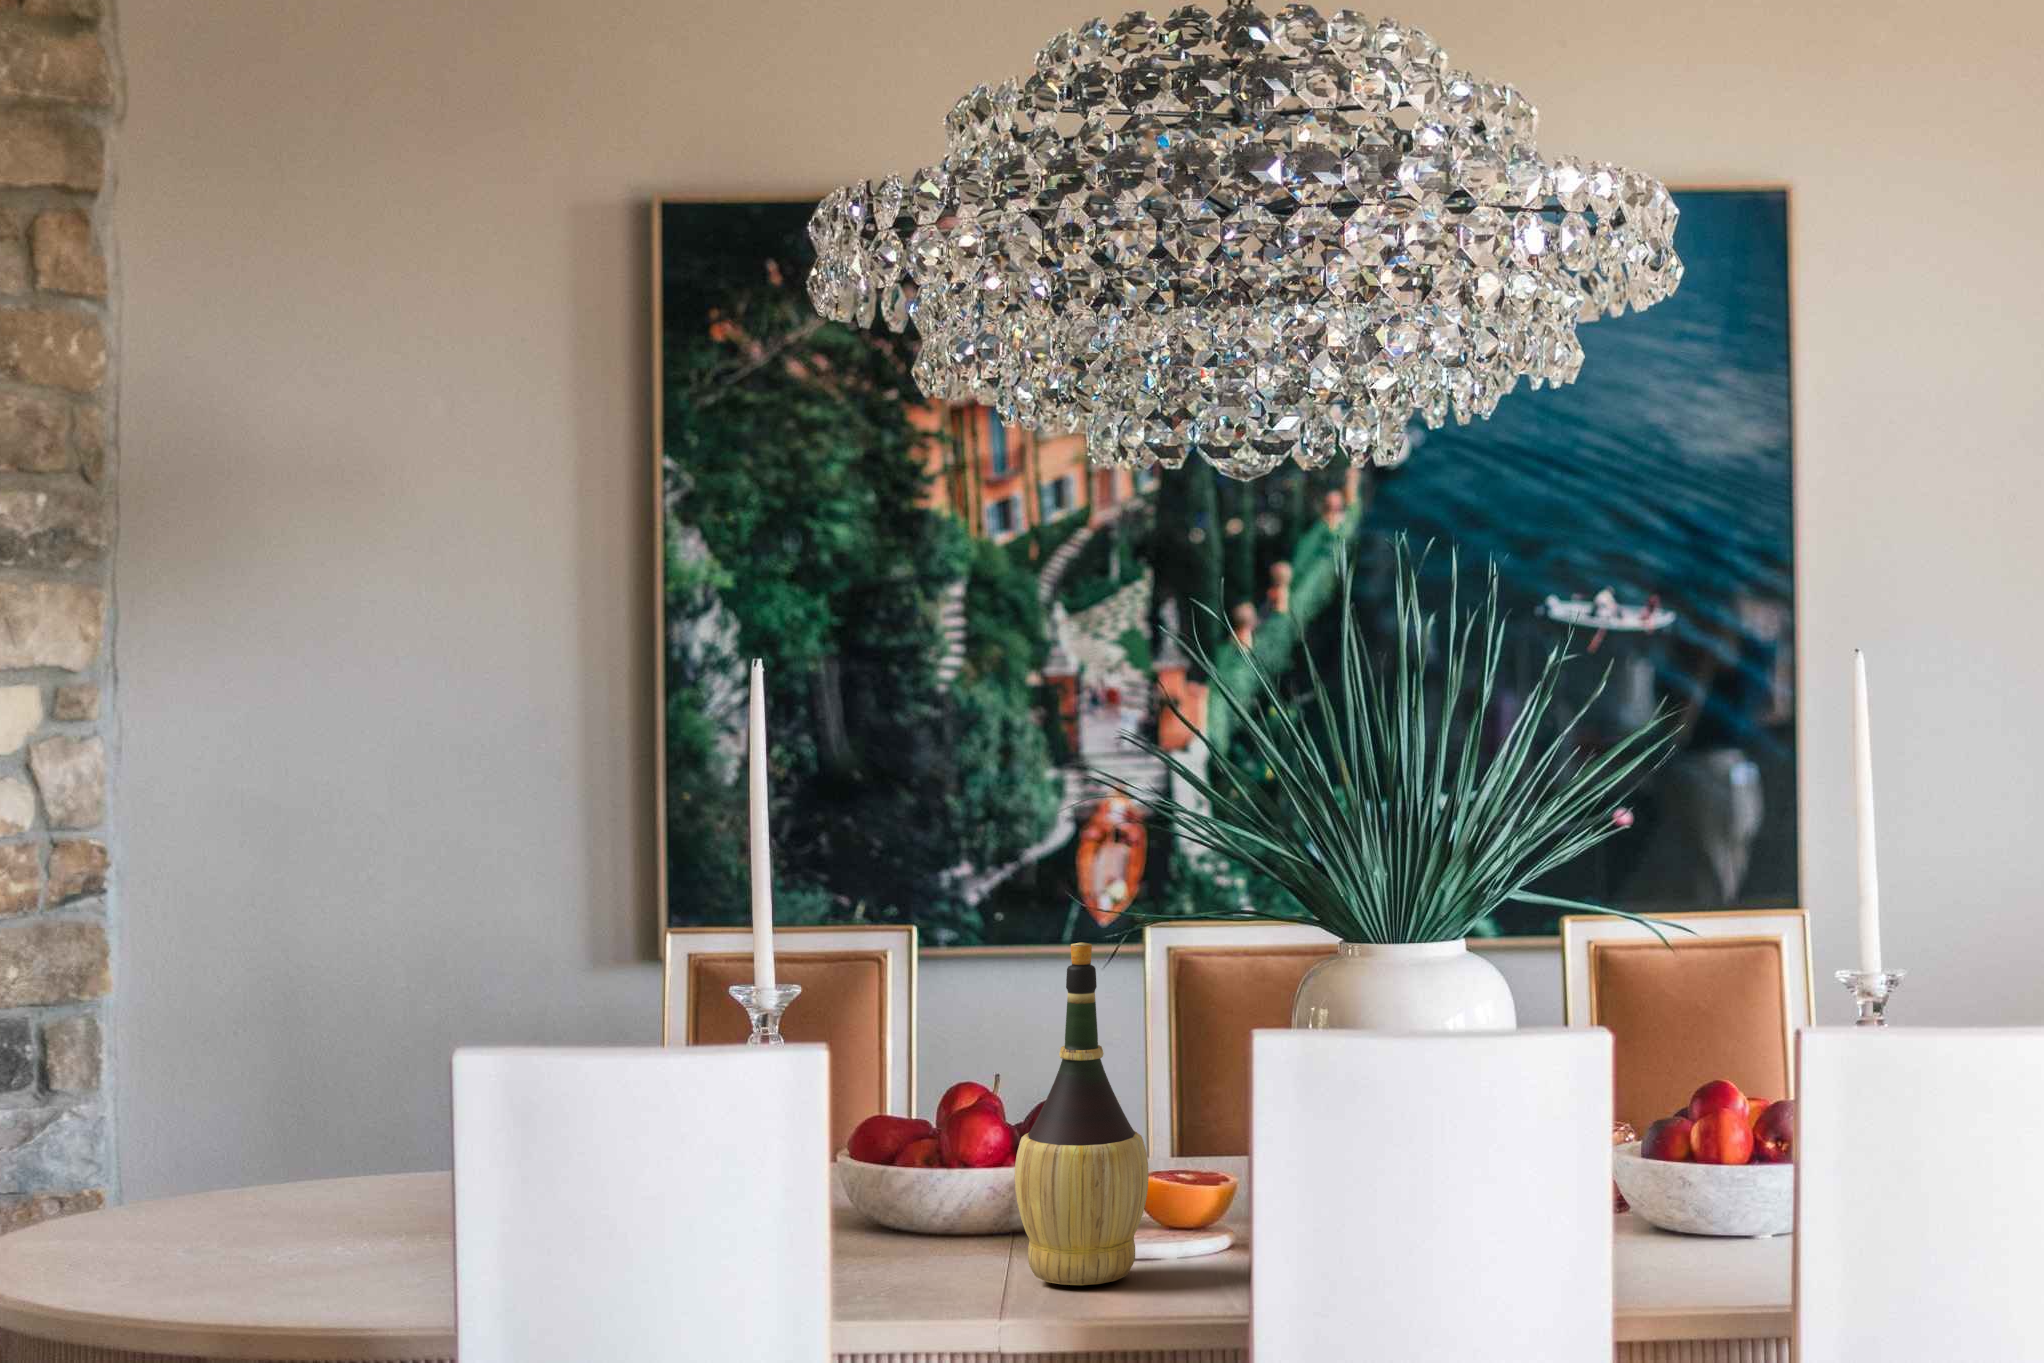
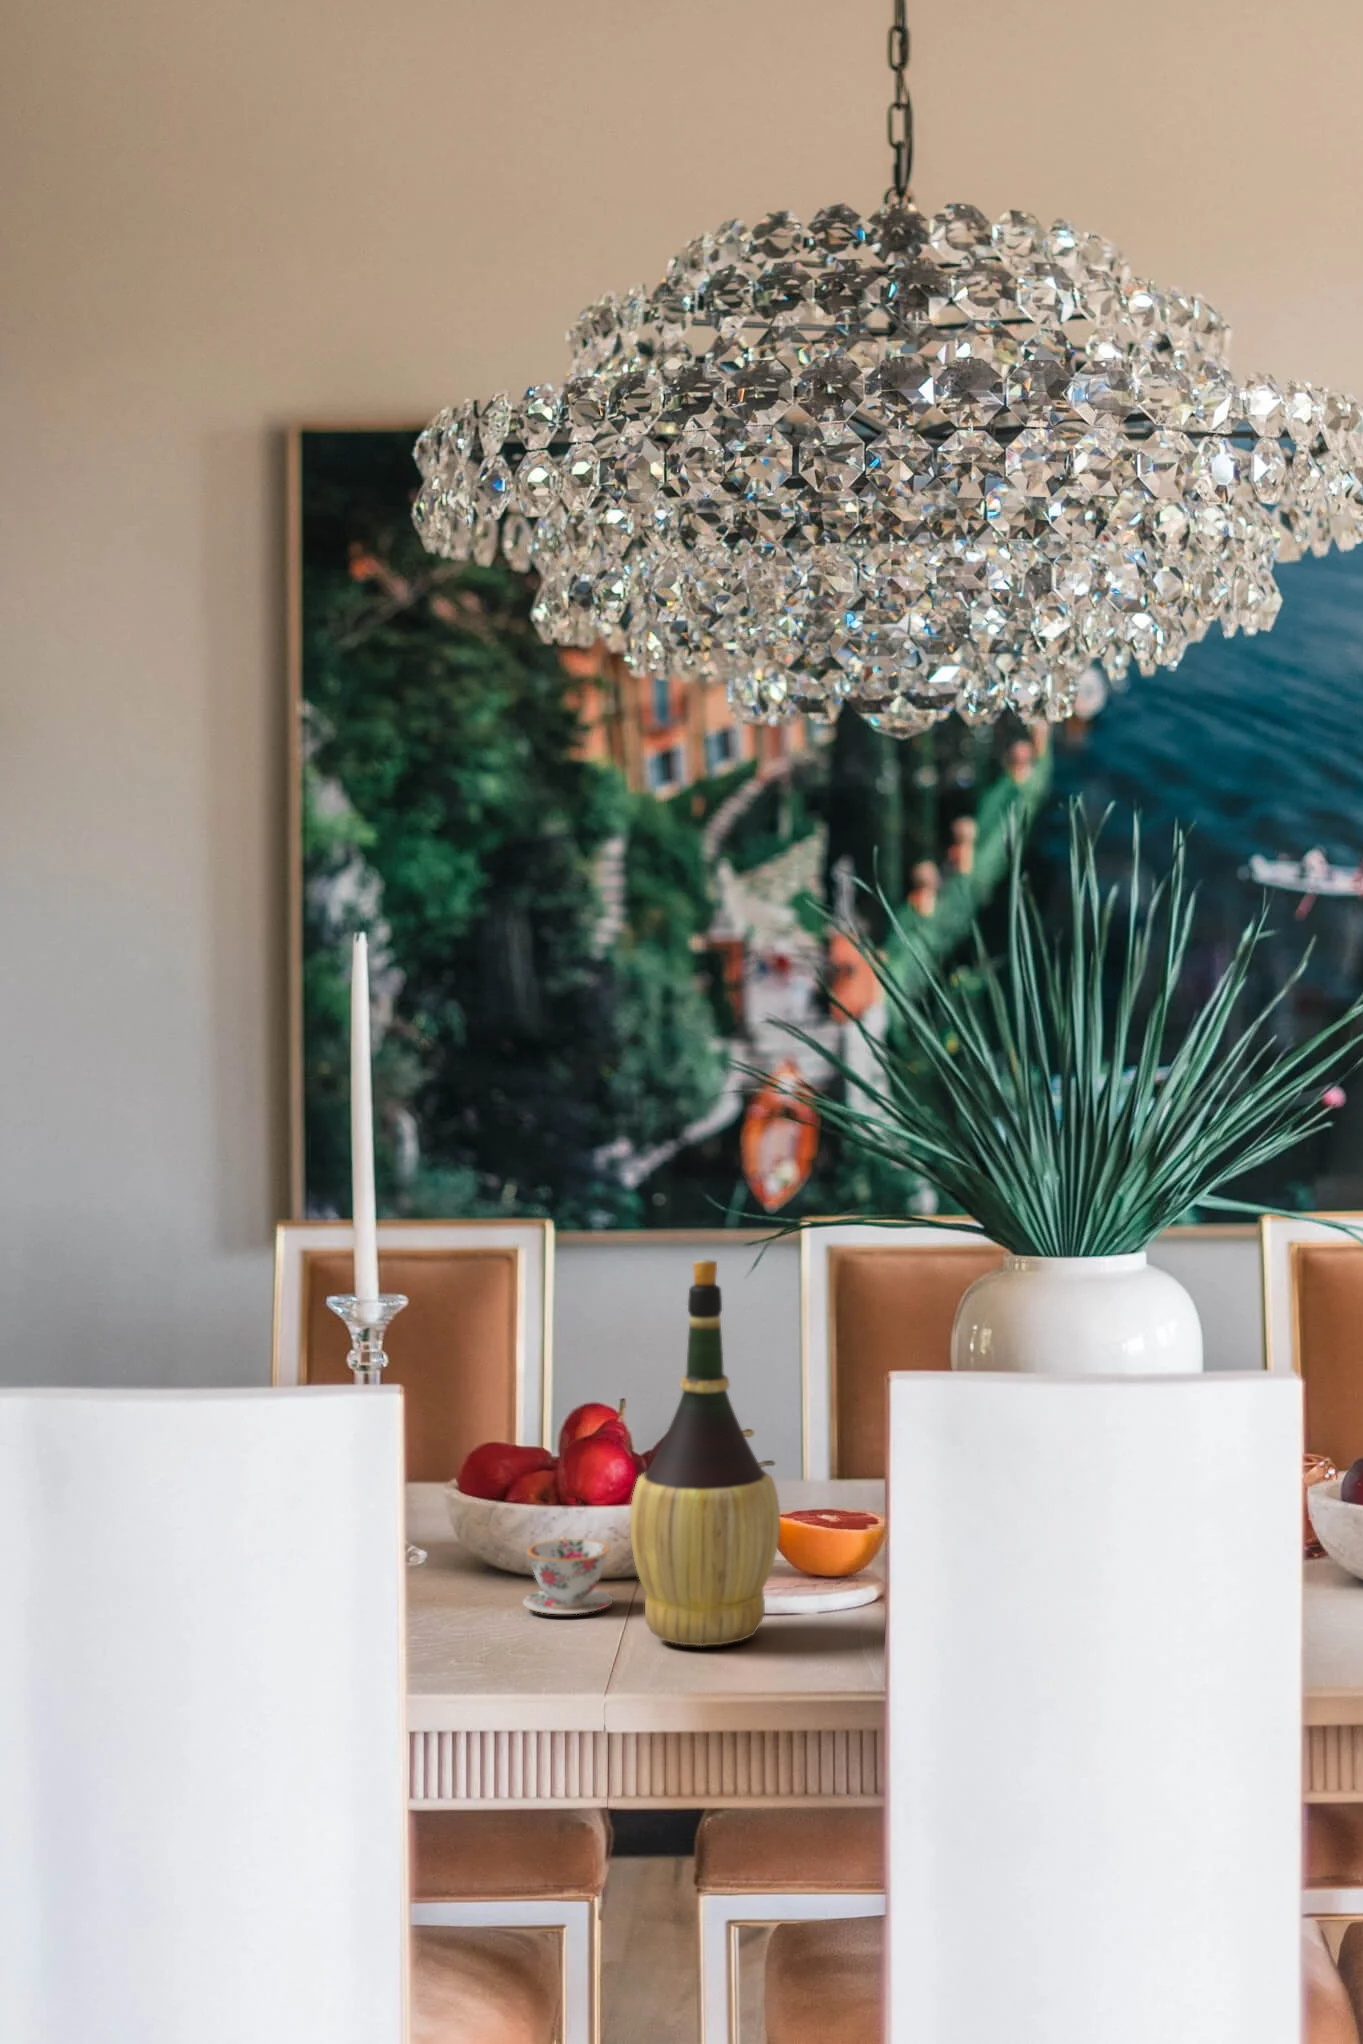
teacup: none [914,1197,995,1264] -> present [523,1536,613,1614]

